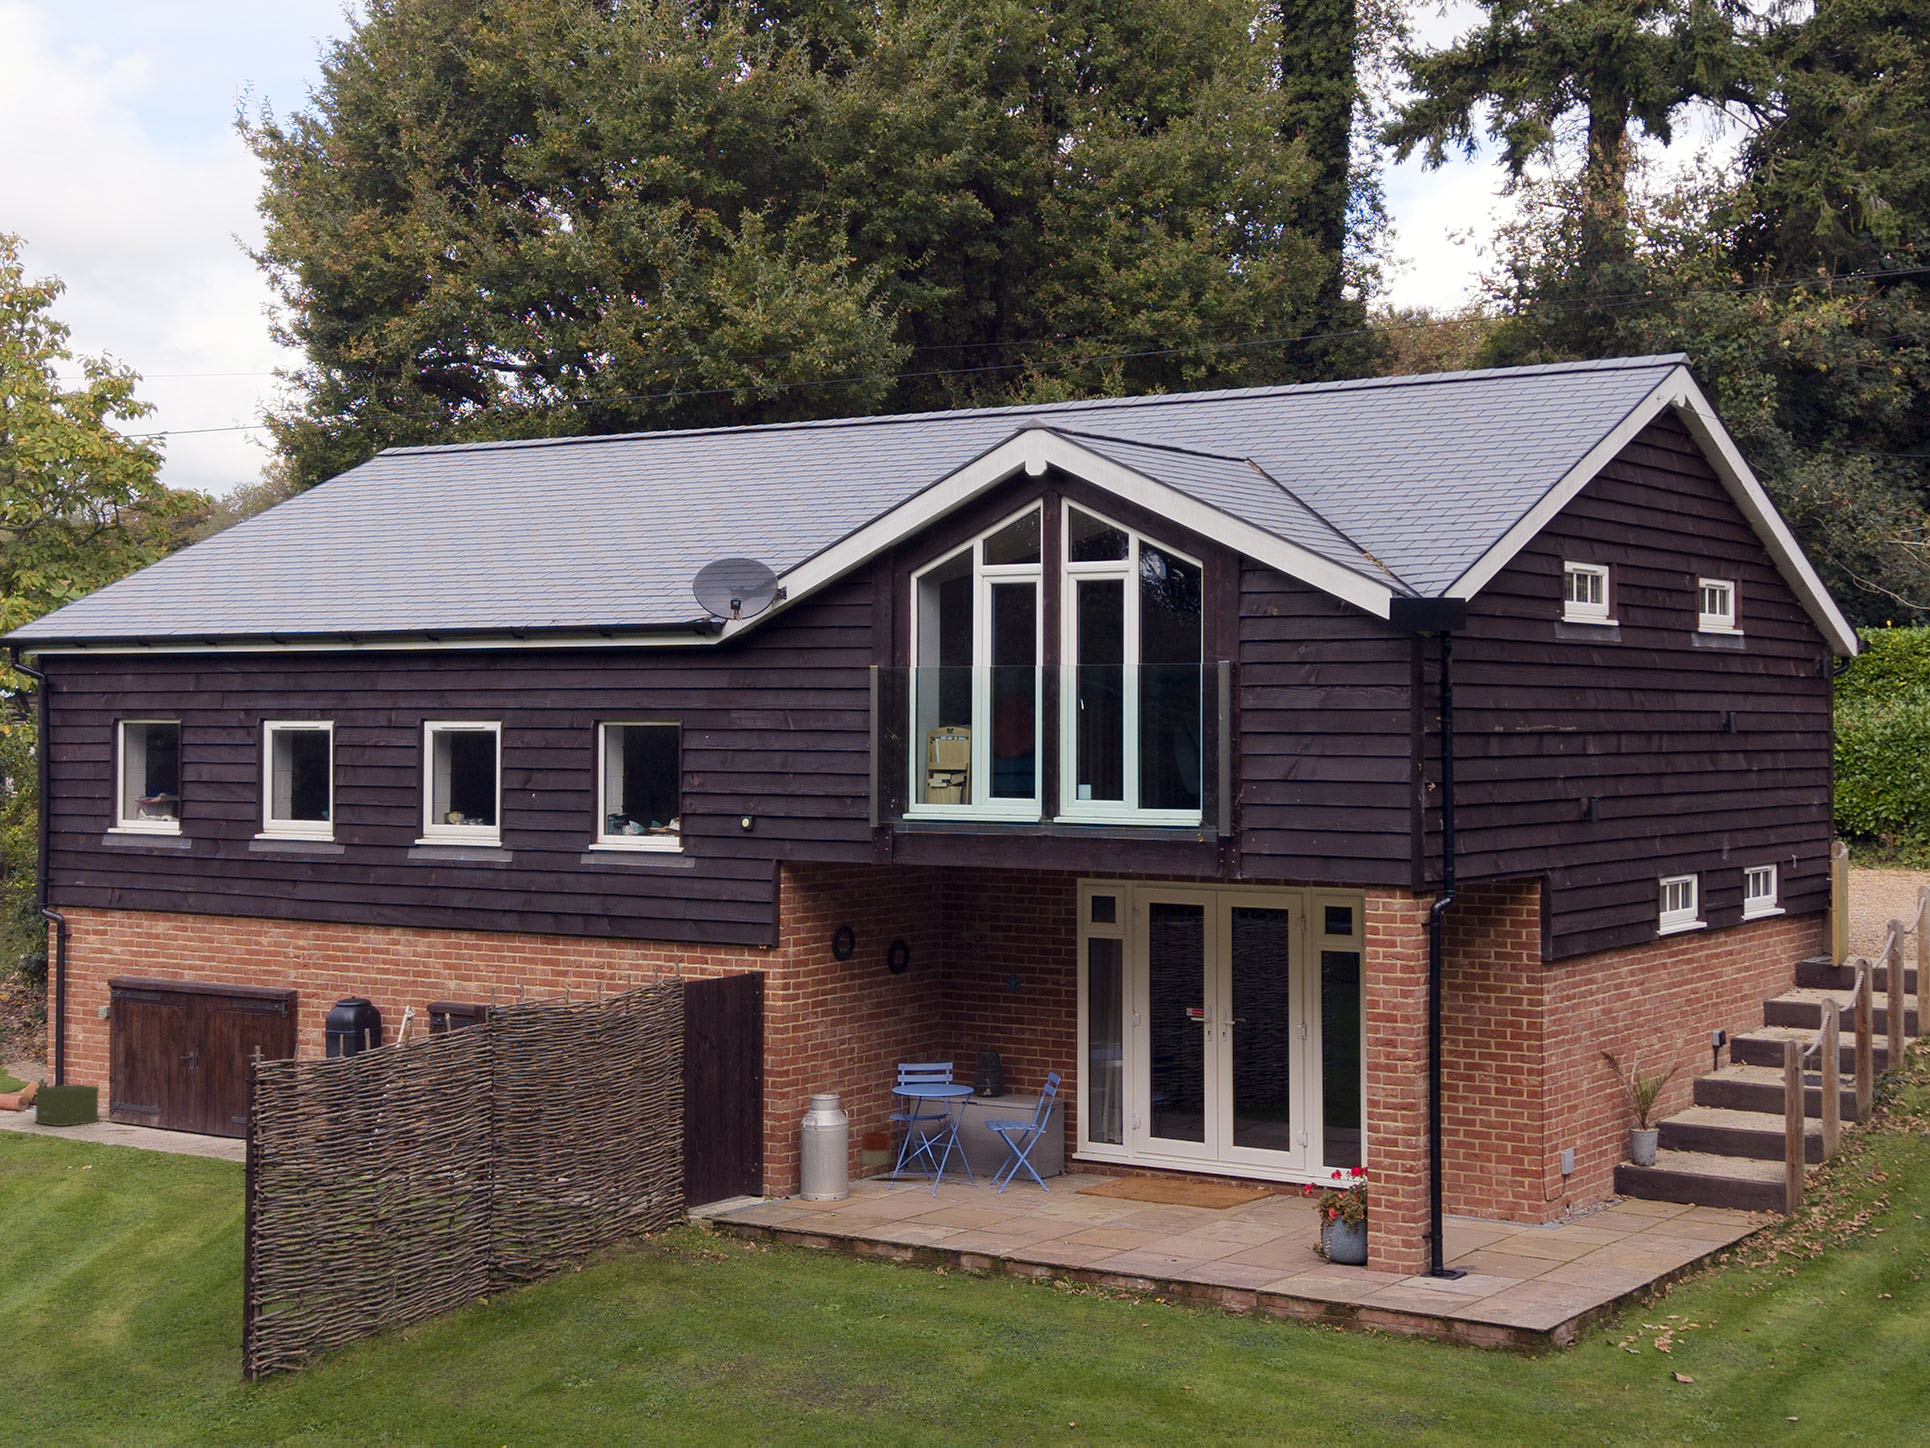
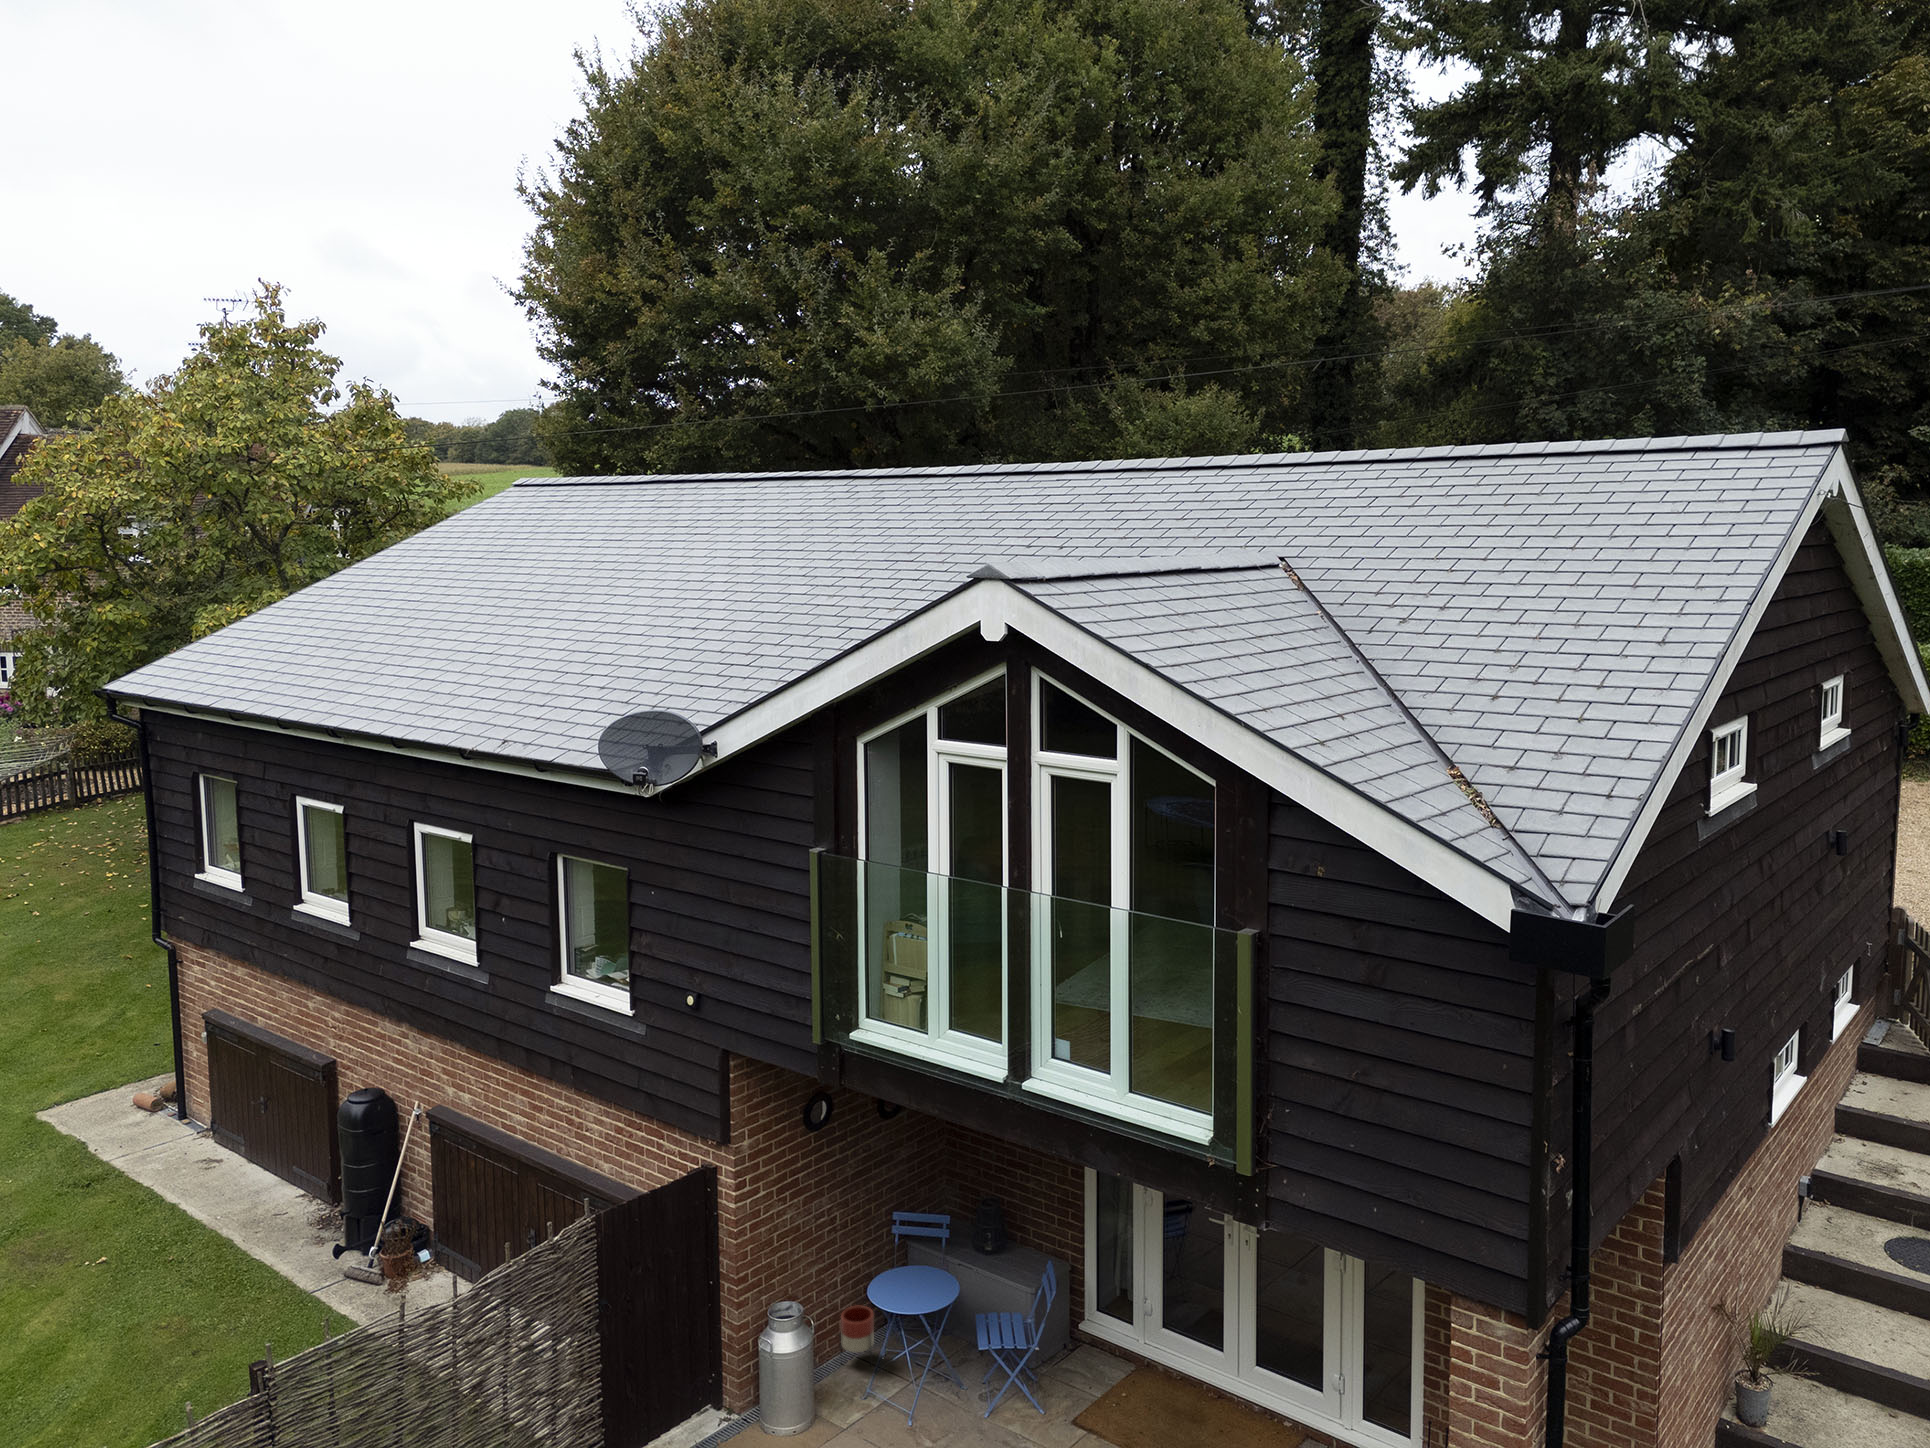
storage box: present [36,1085,99,1126] -> none [150,1098,211,1150]

